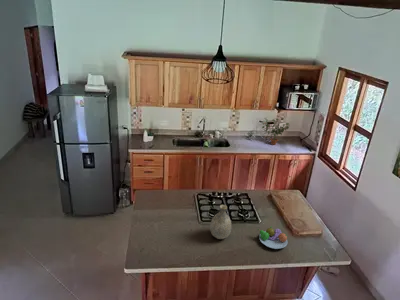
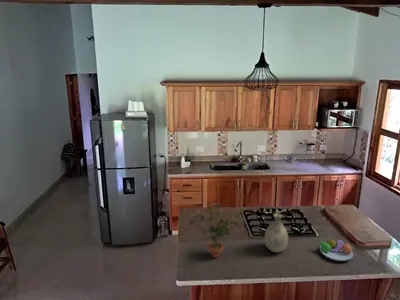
potted plant: present [262,119,290,145] -> present [189,204,243,258]

